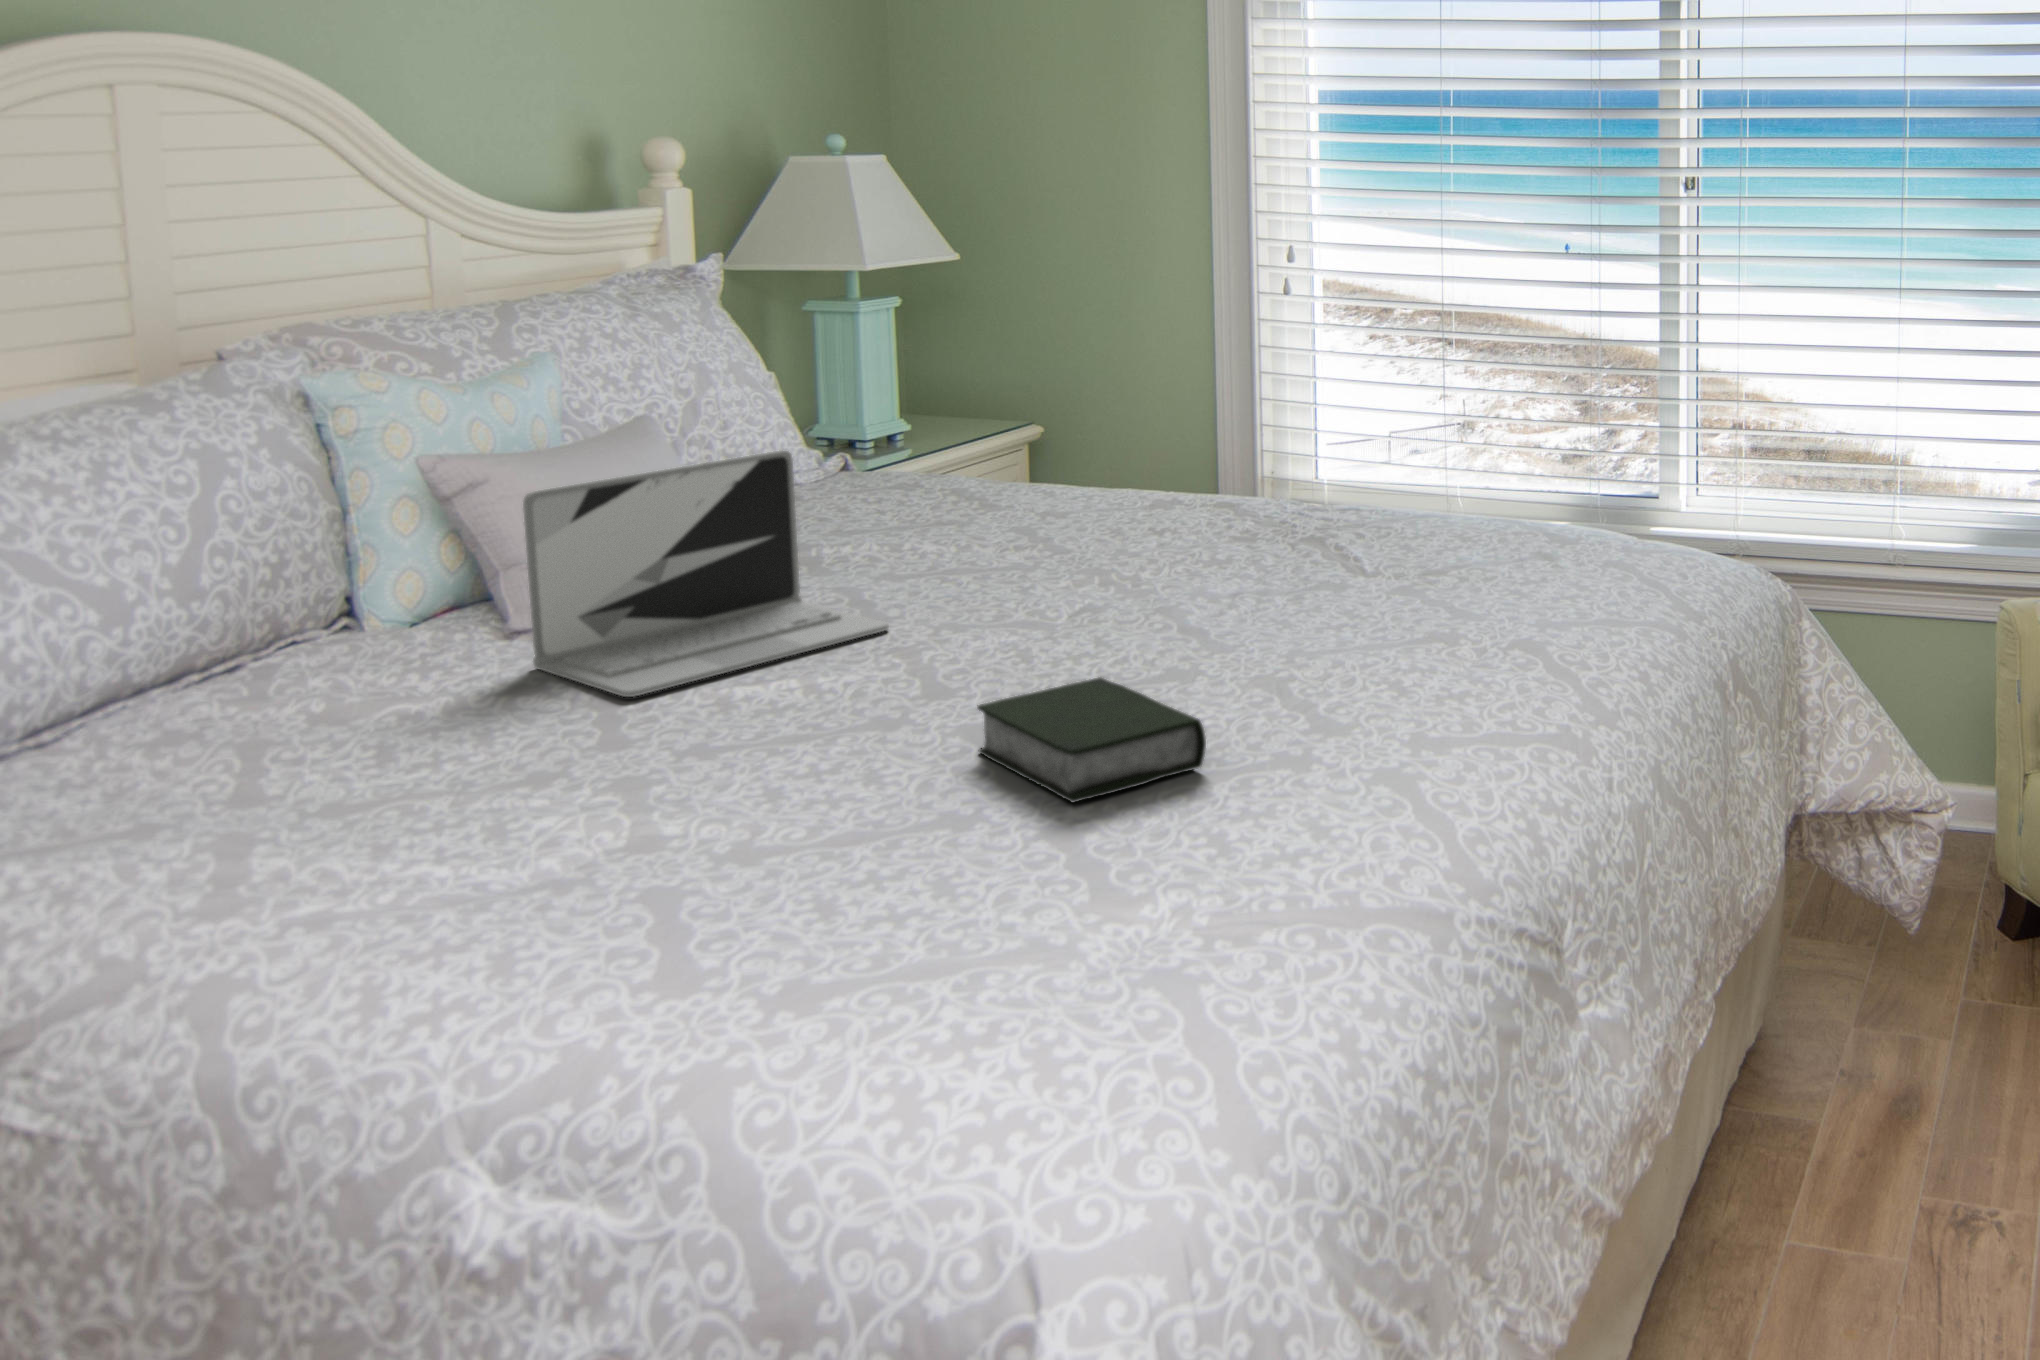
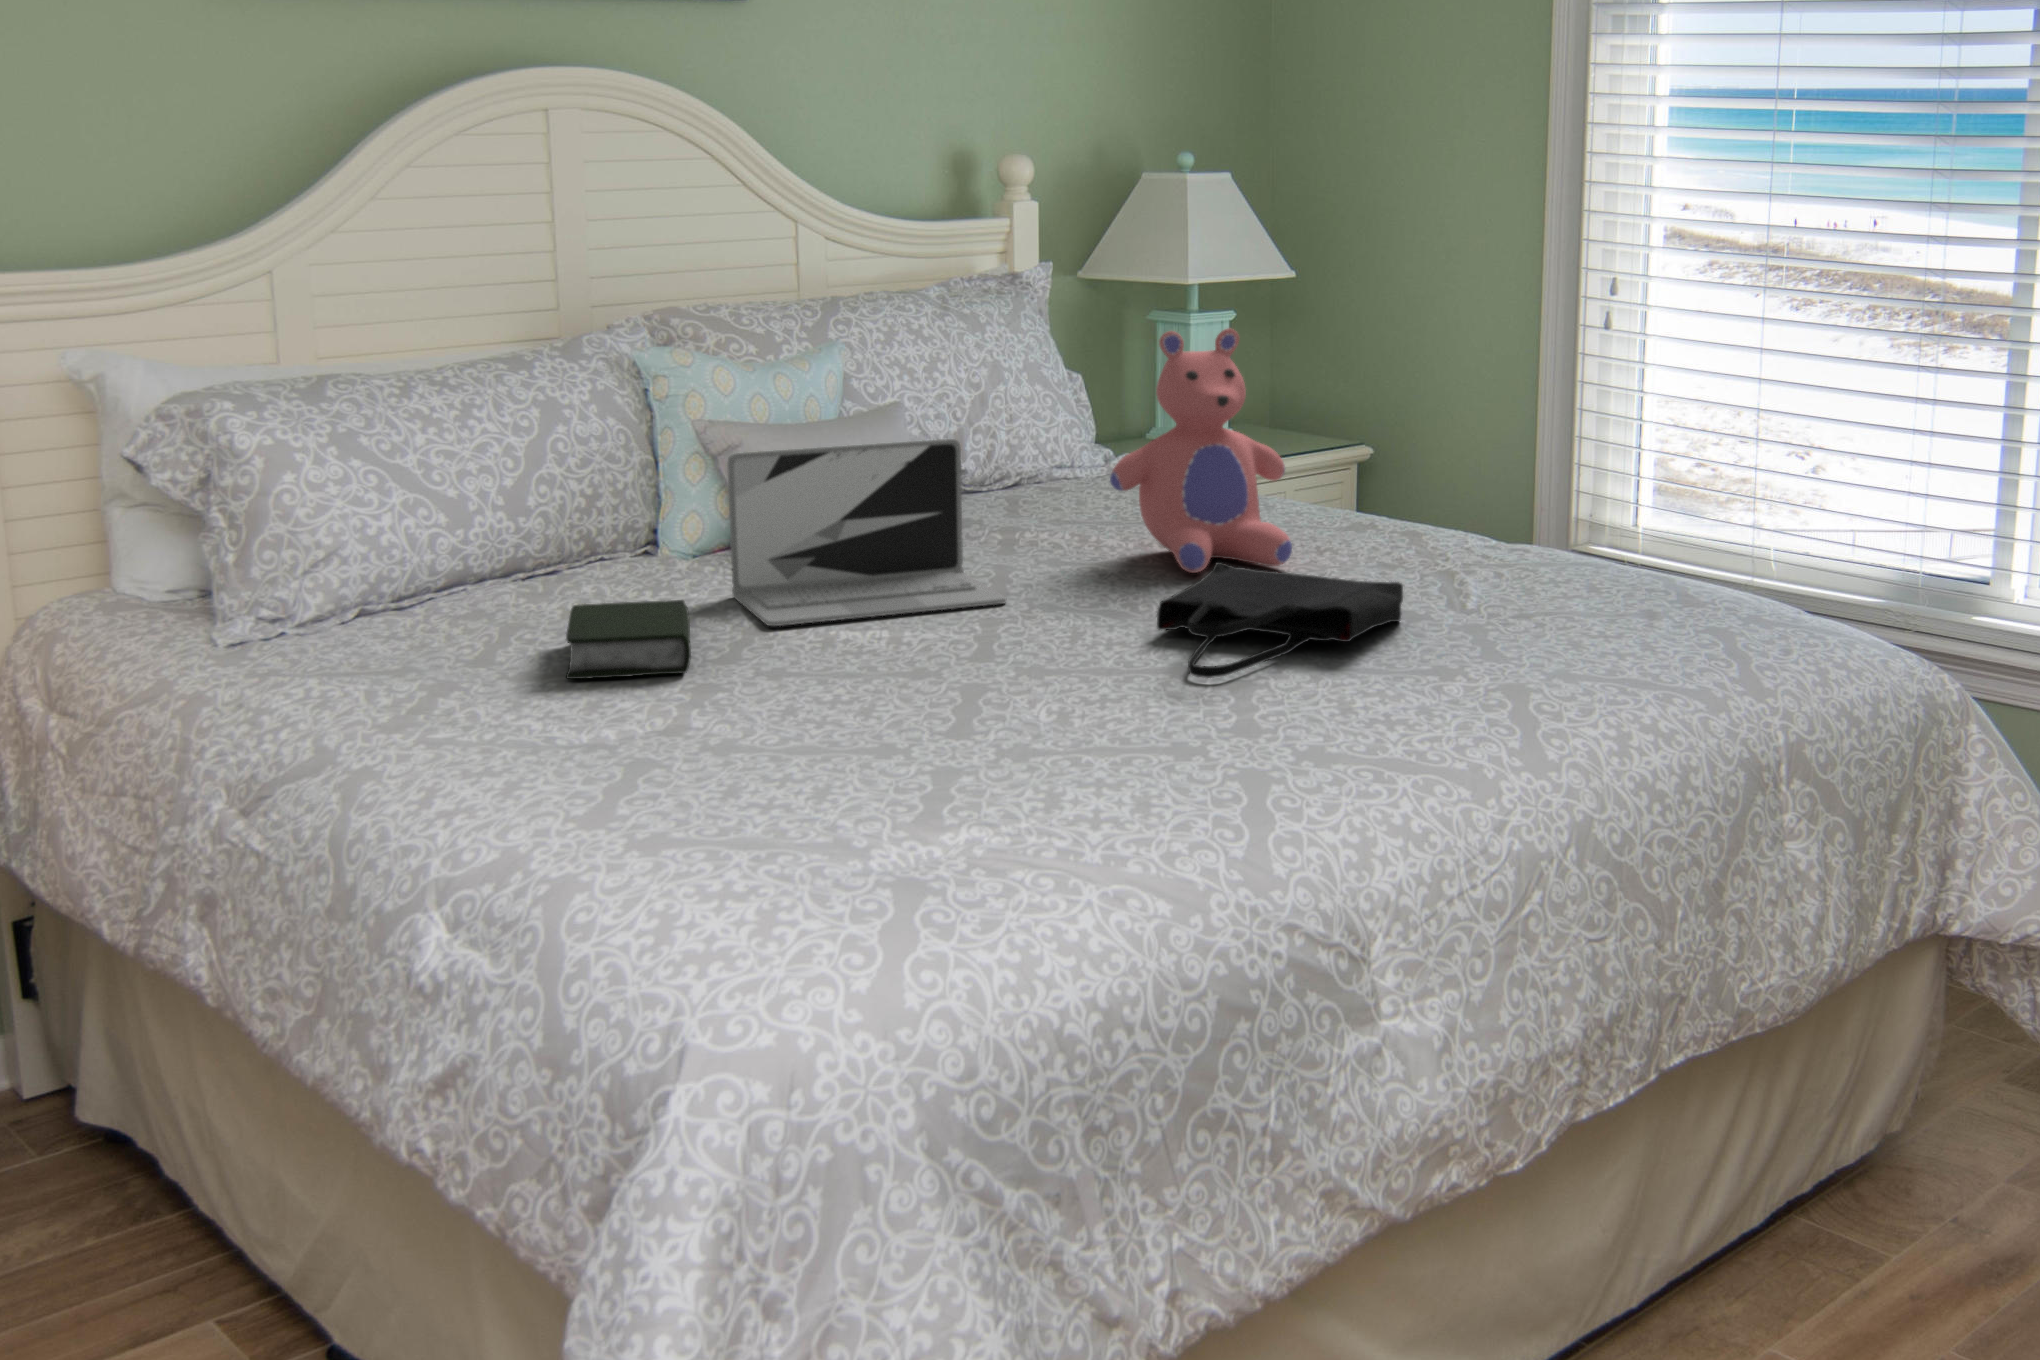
teddy bear: none [946,309,1152,569] -> present [1110,329,1292,573]
tote bag: none [1098,553,1327,679] -> present [1157,562,1403,678]
book: present [977,677,1206,802] -> present [566,600,691,679]

